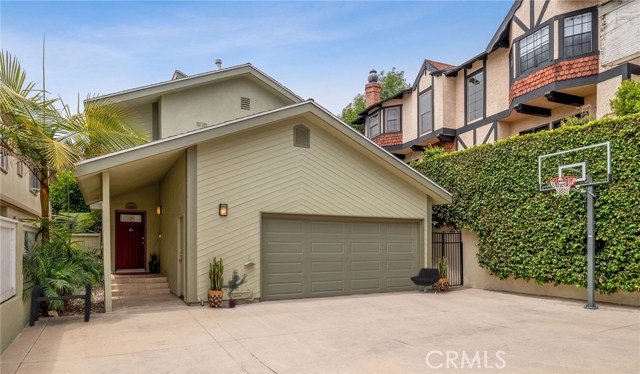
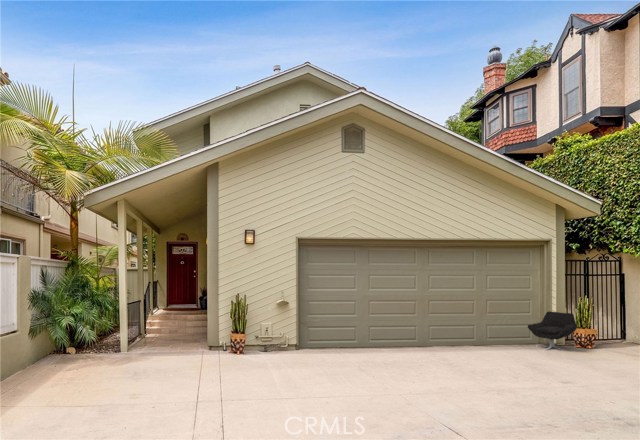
potted tree: present [219,271,247,307] -> none [239,306,280,357]
bench: present [29,283,92,327] -> none [8,318,86,369]

